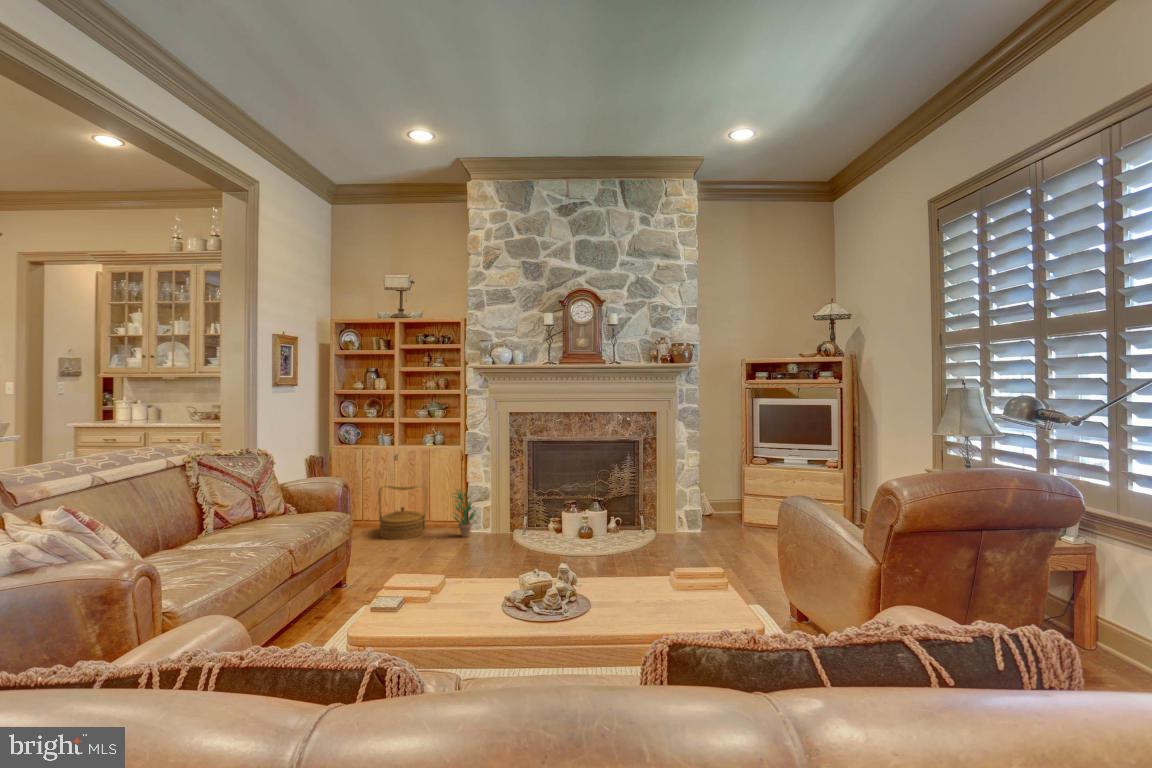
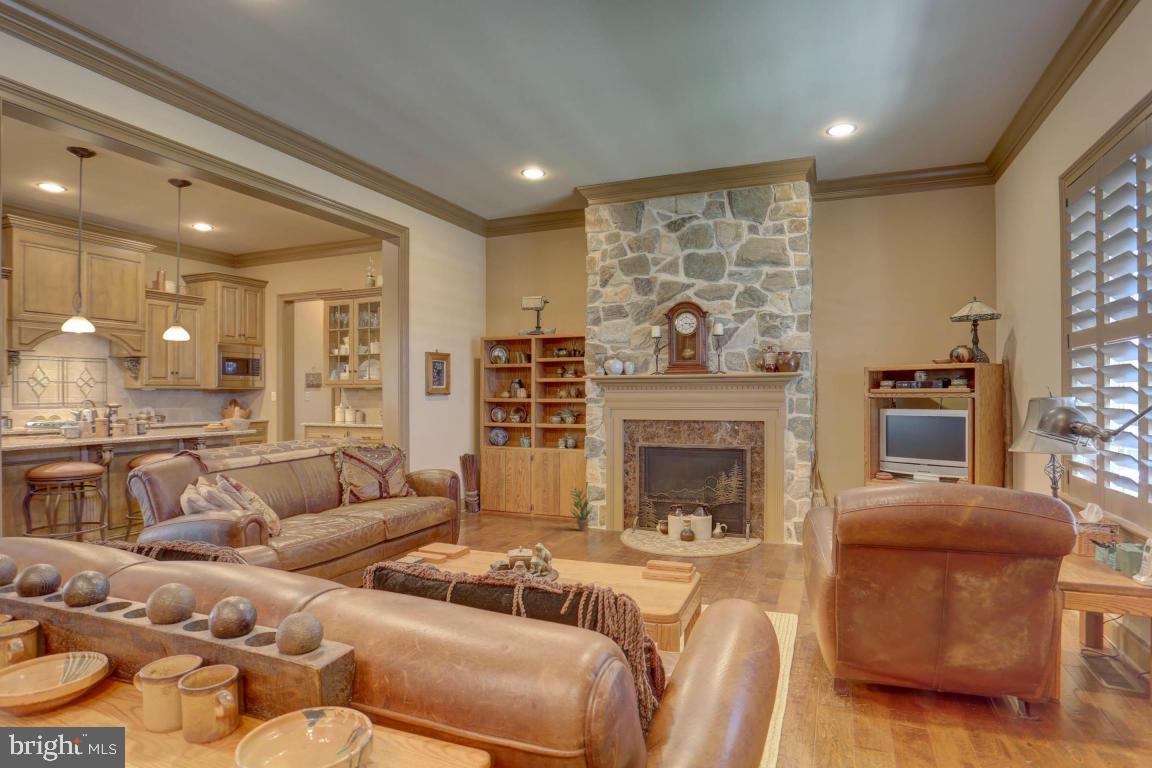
woven basket: present [378,486,427,539] -> none [514,482,553,528]

